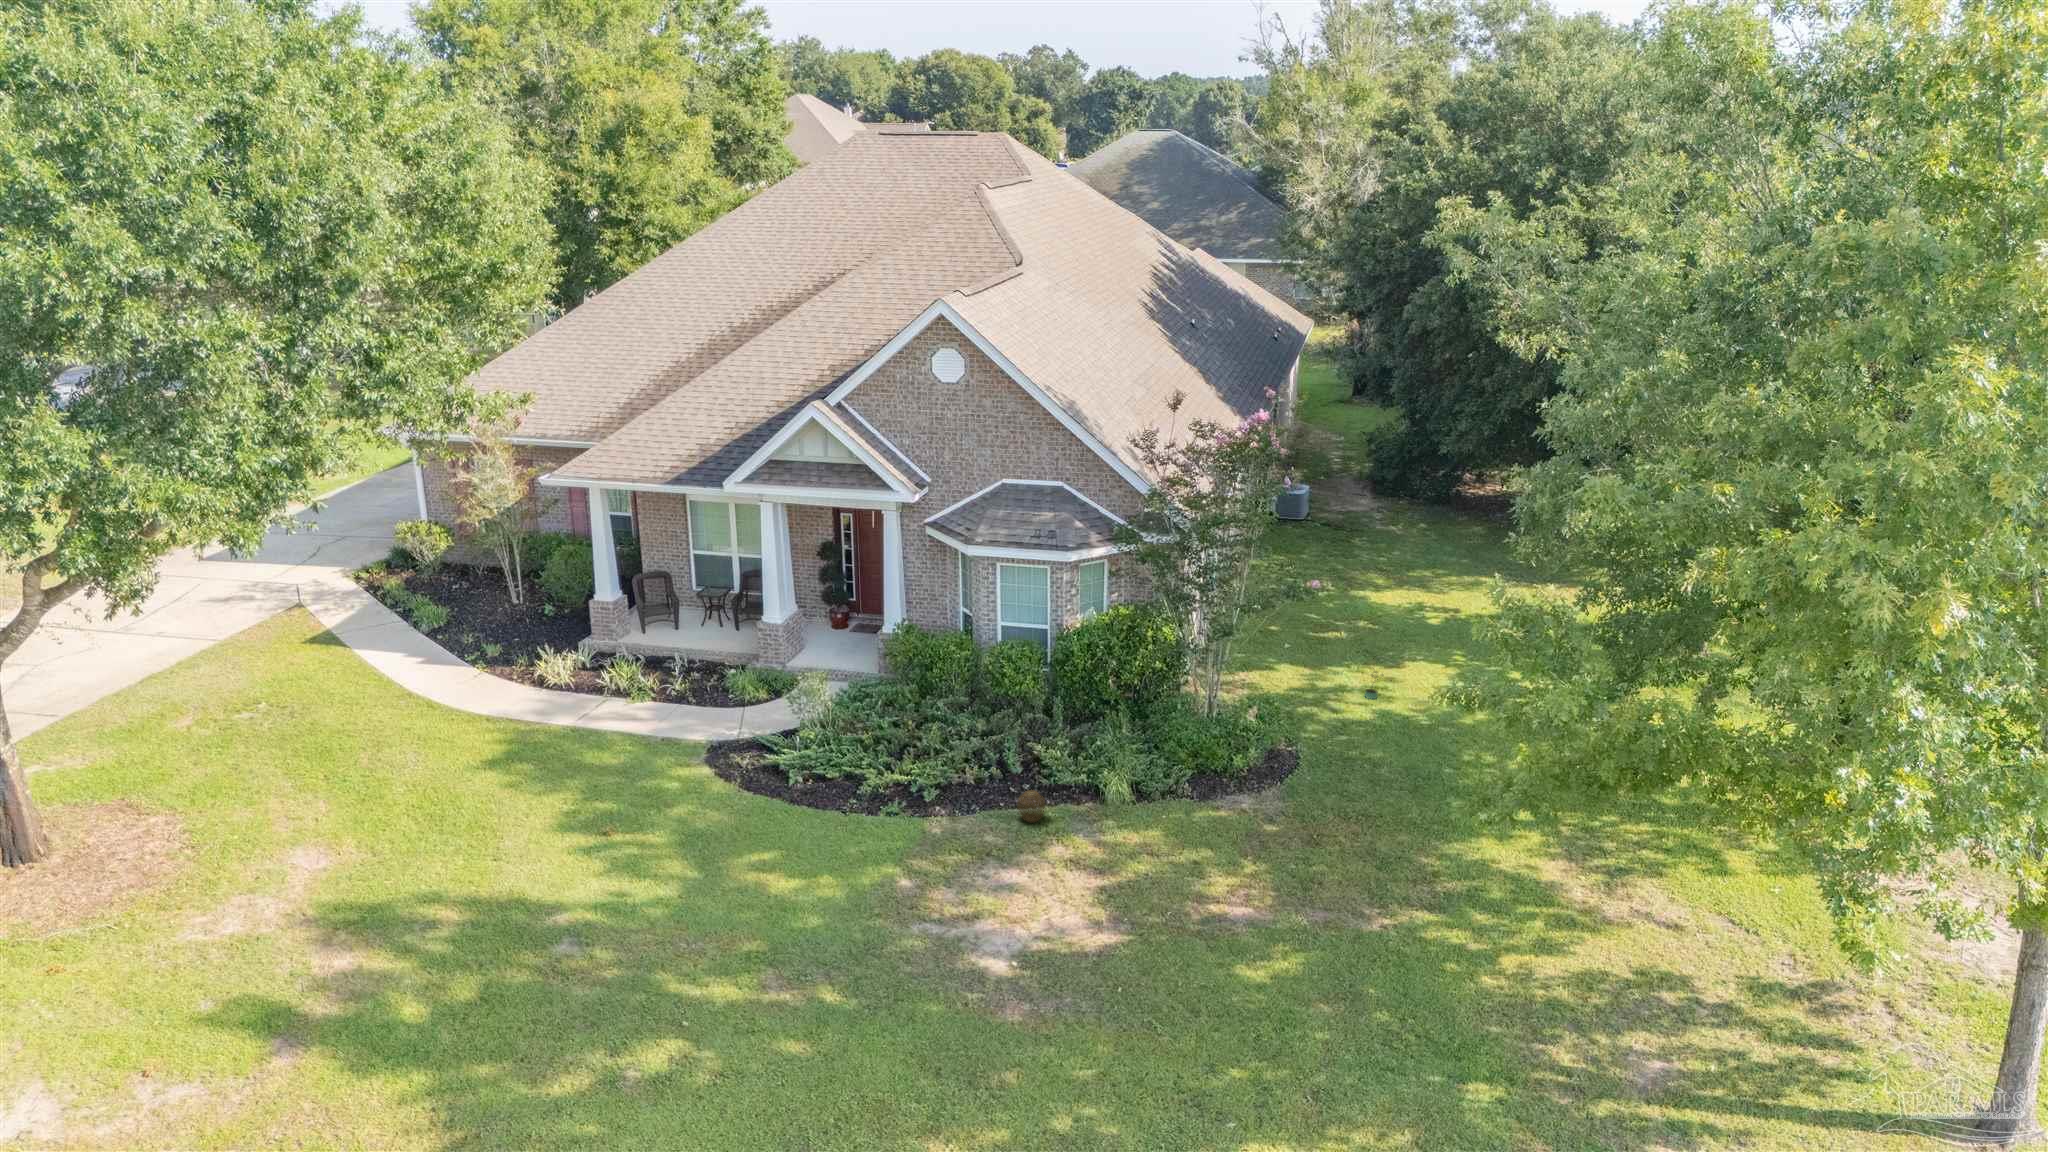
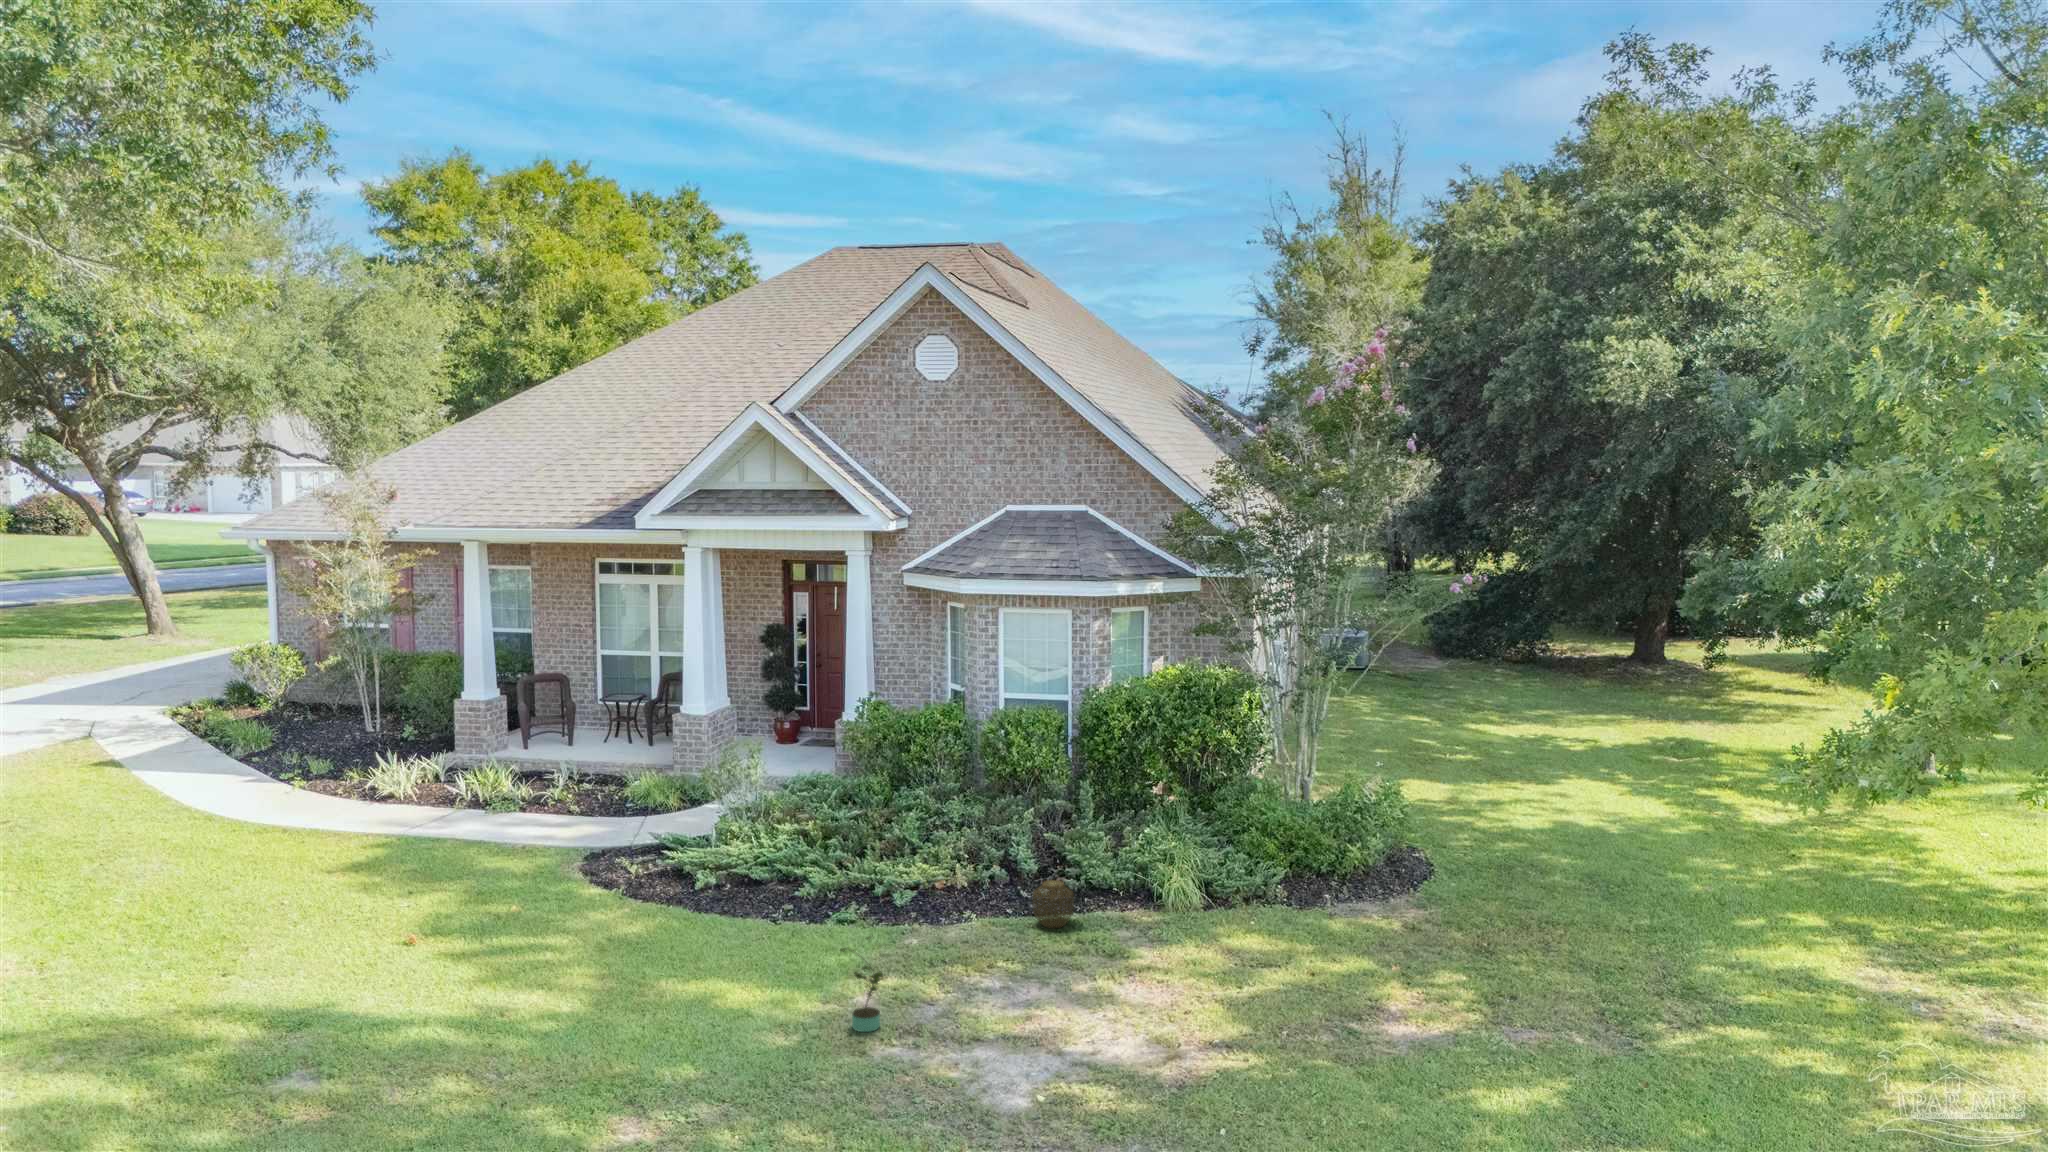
potted plant: present [1365,658,1383,699] -> present [841,936,889,1032]

